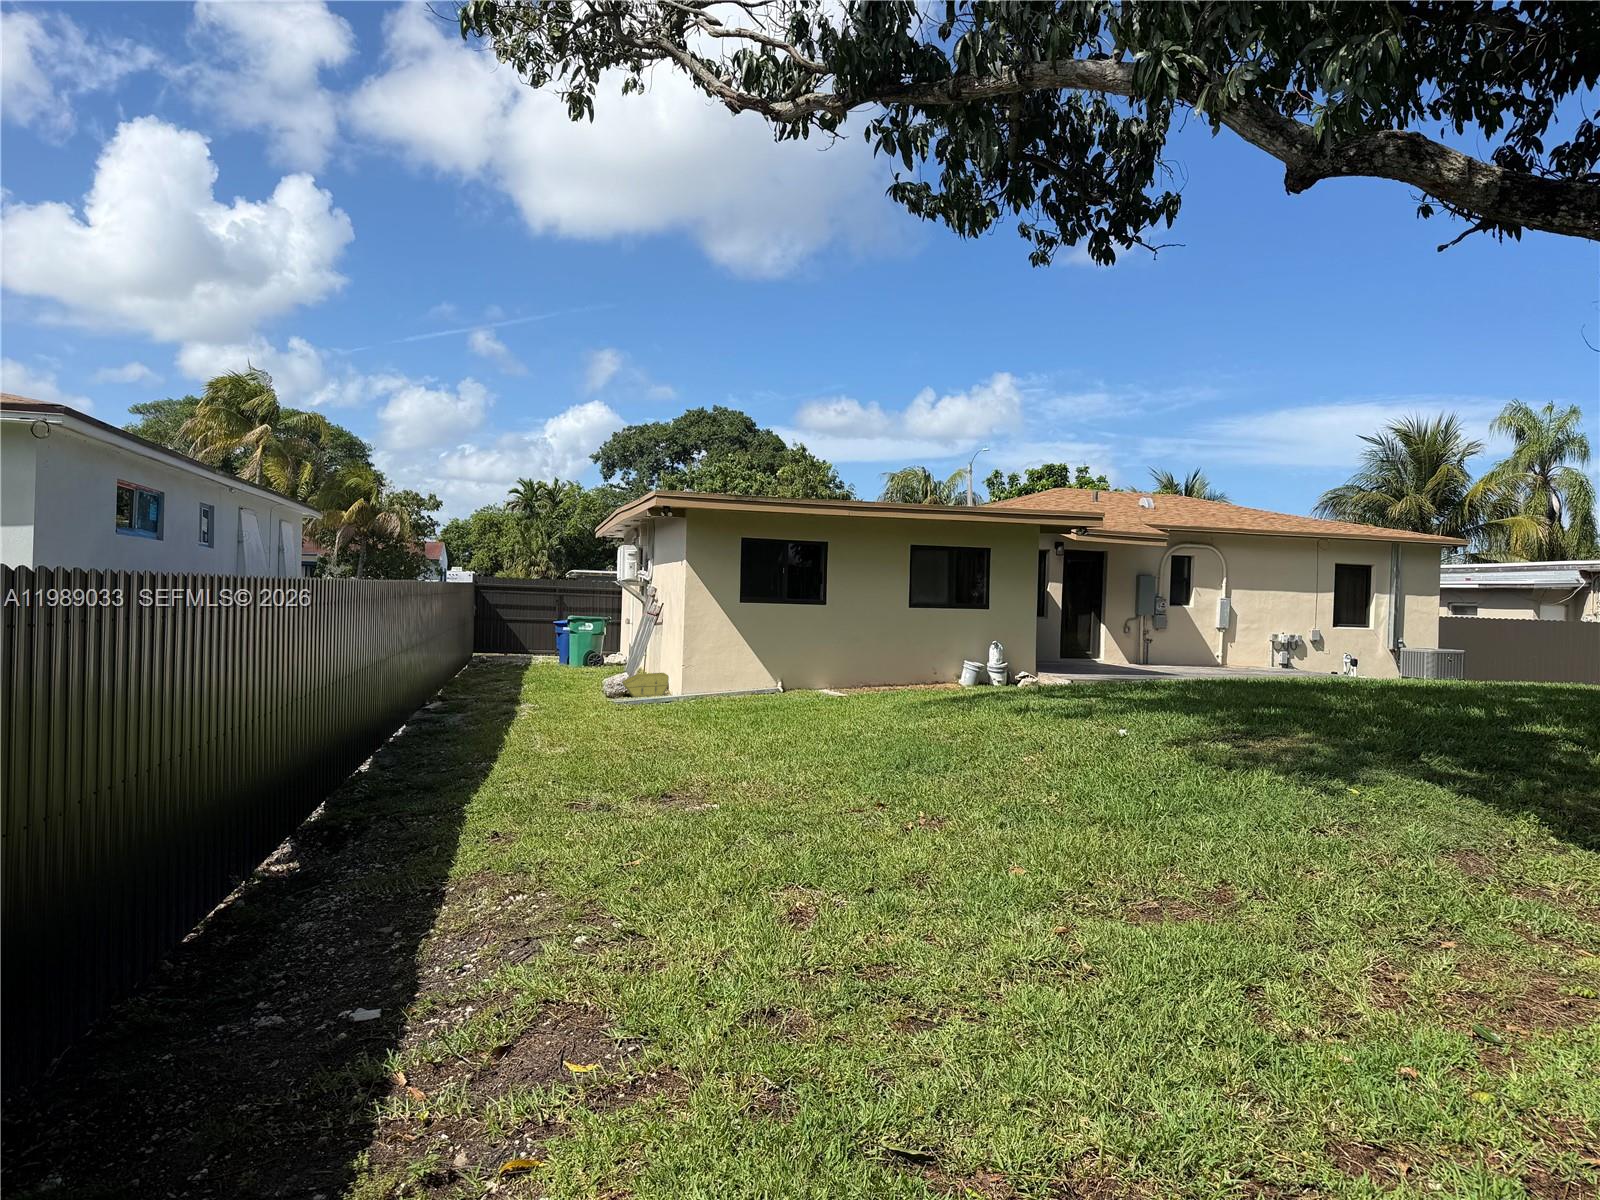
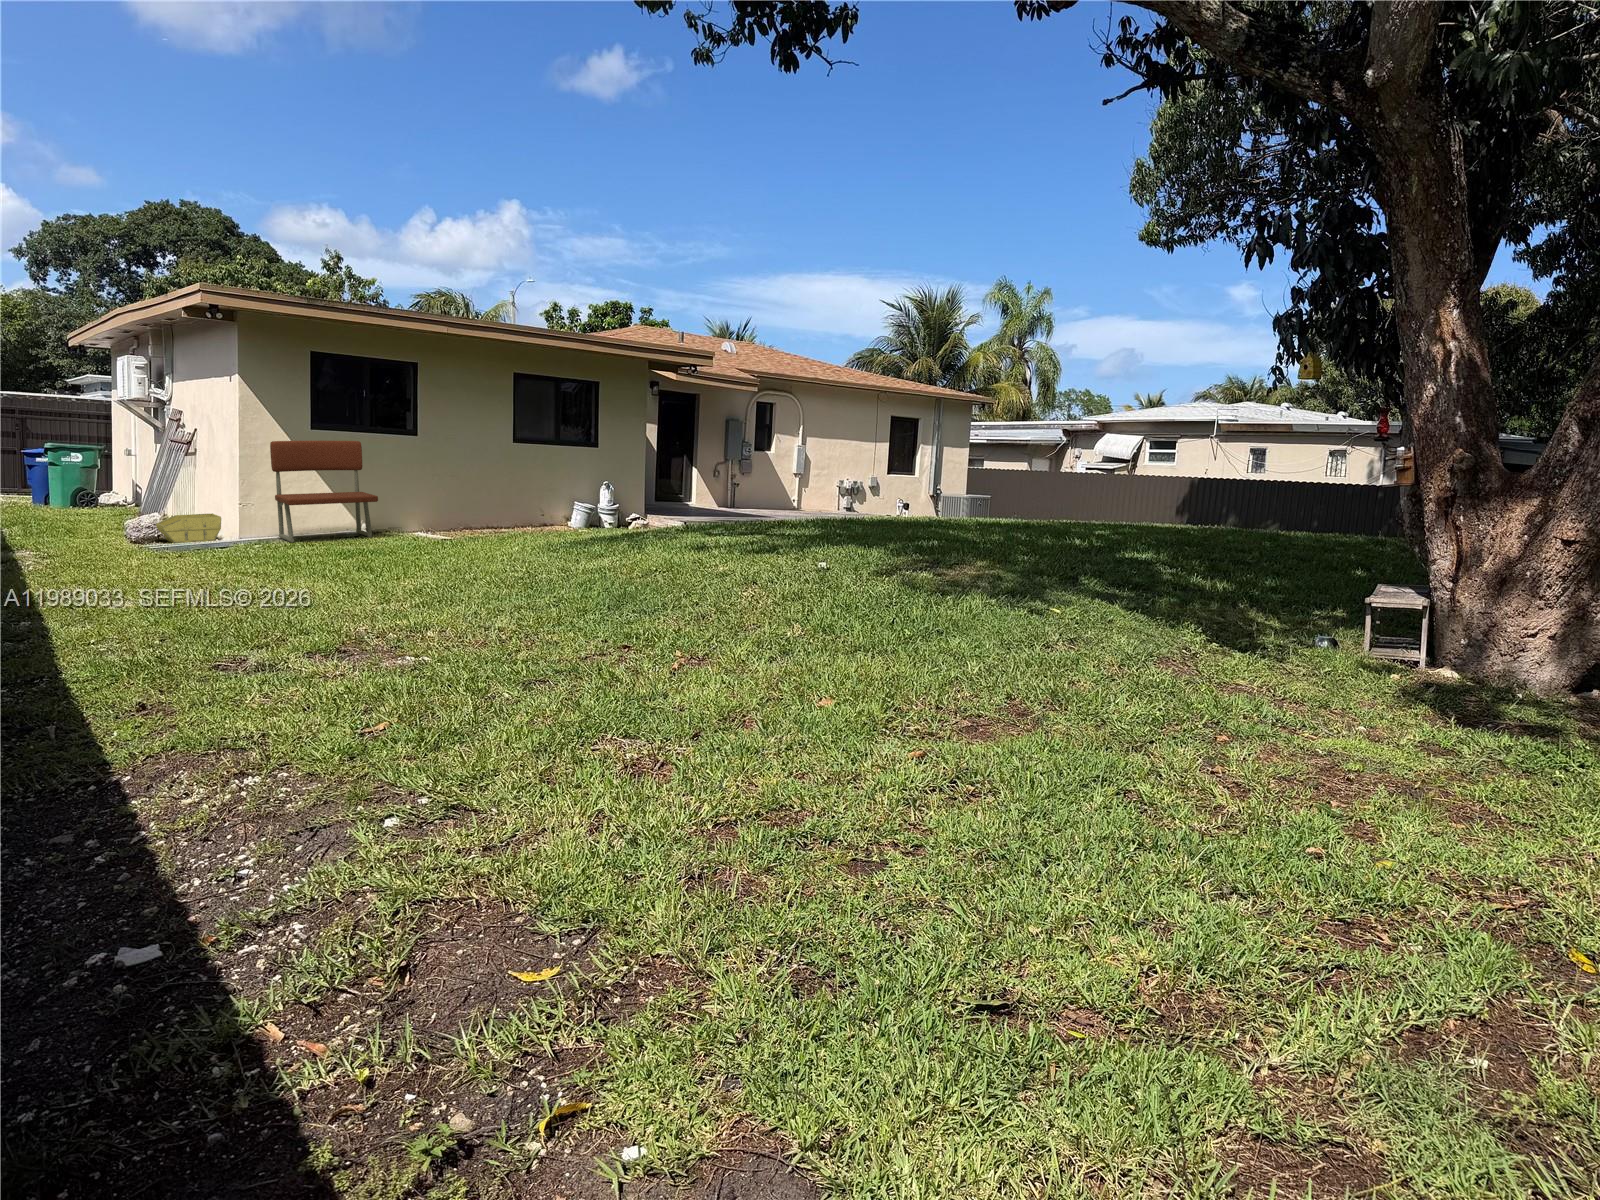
bench: none [704,610,785,698] -> present [270,441,378,542]

